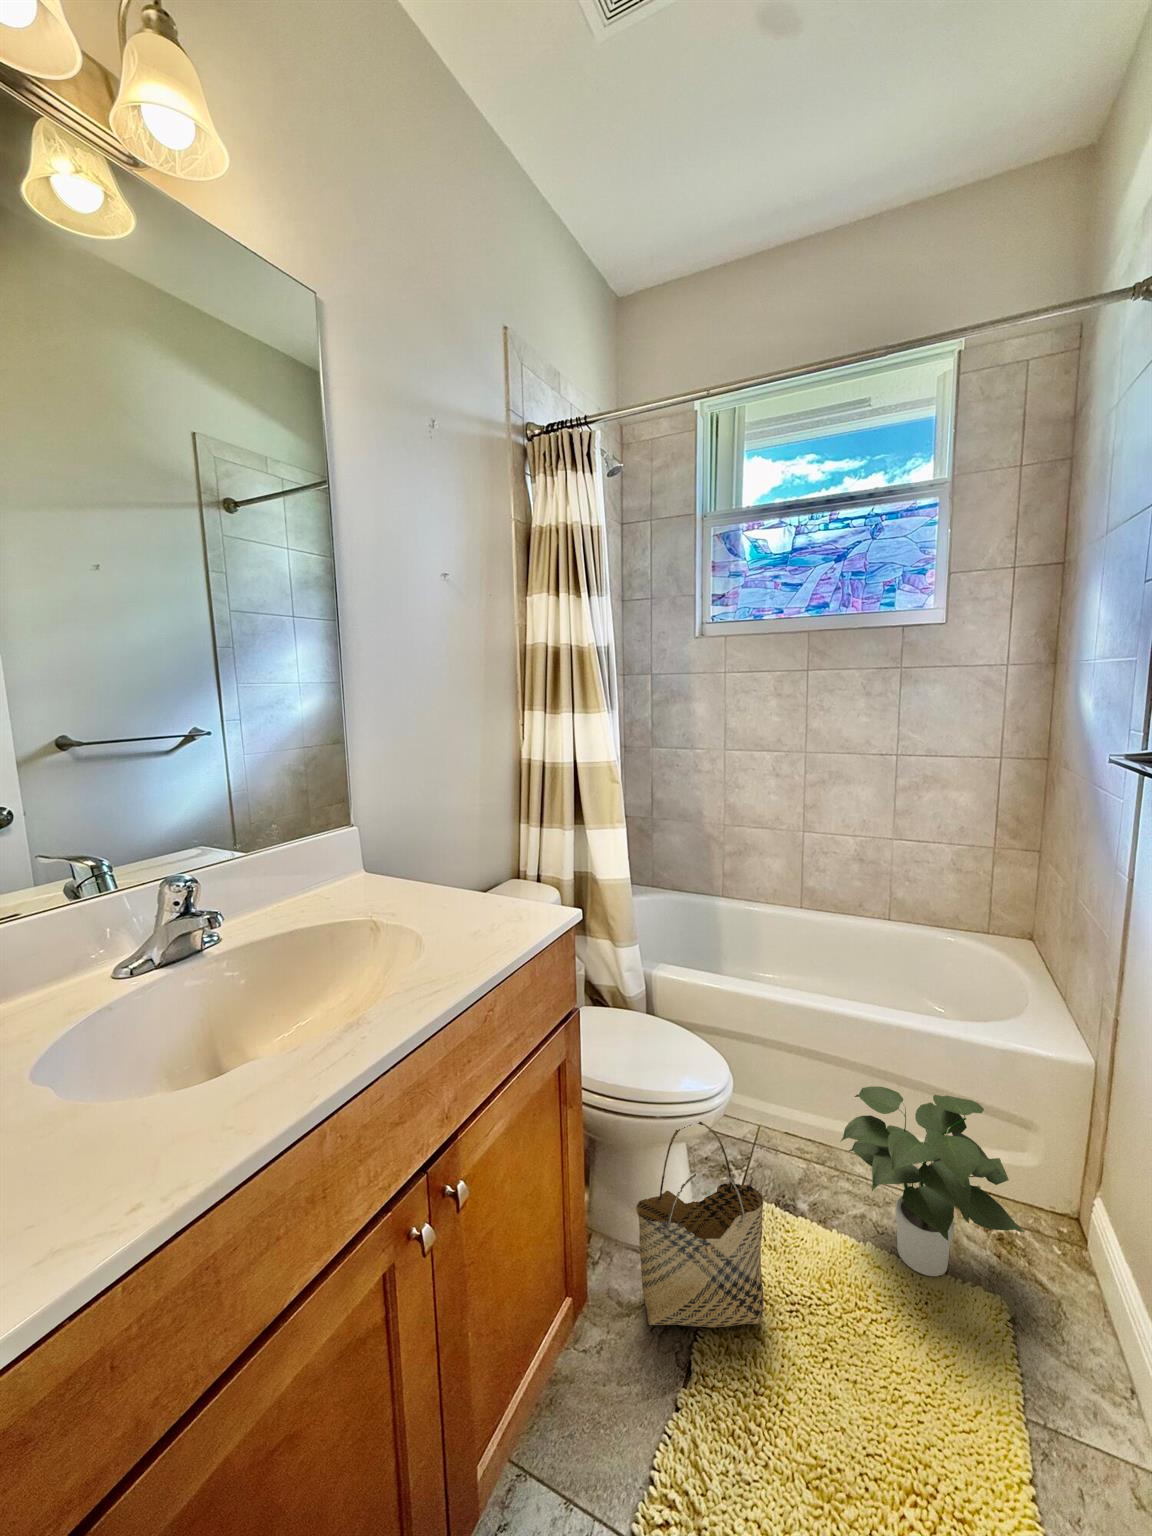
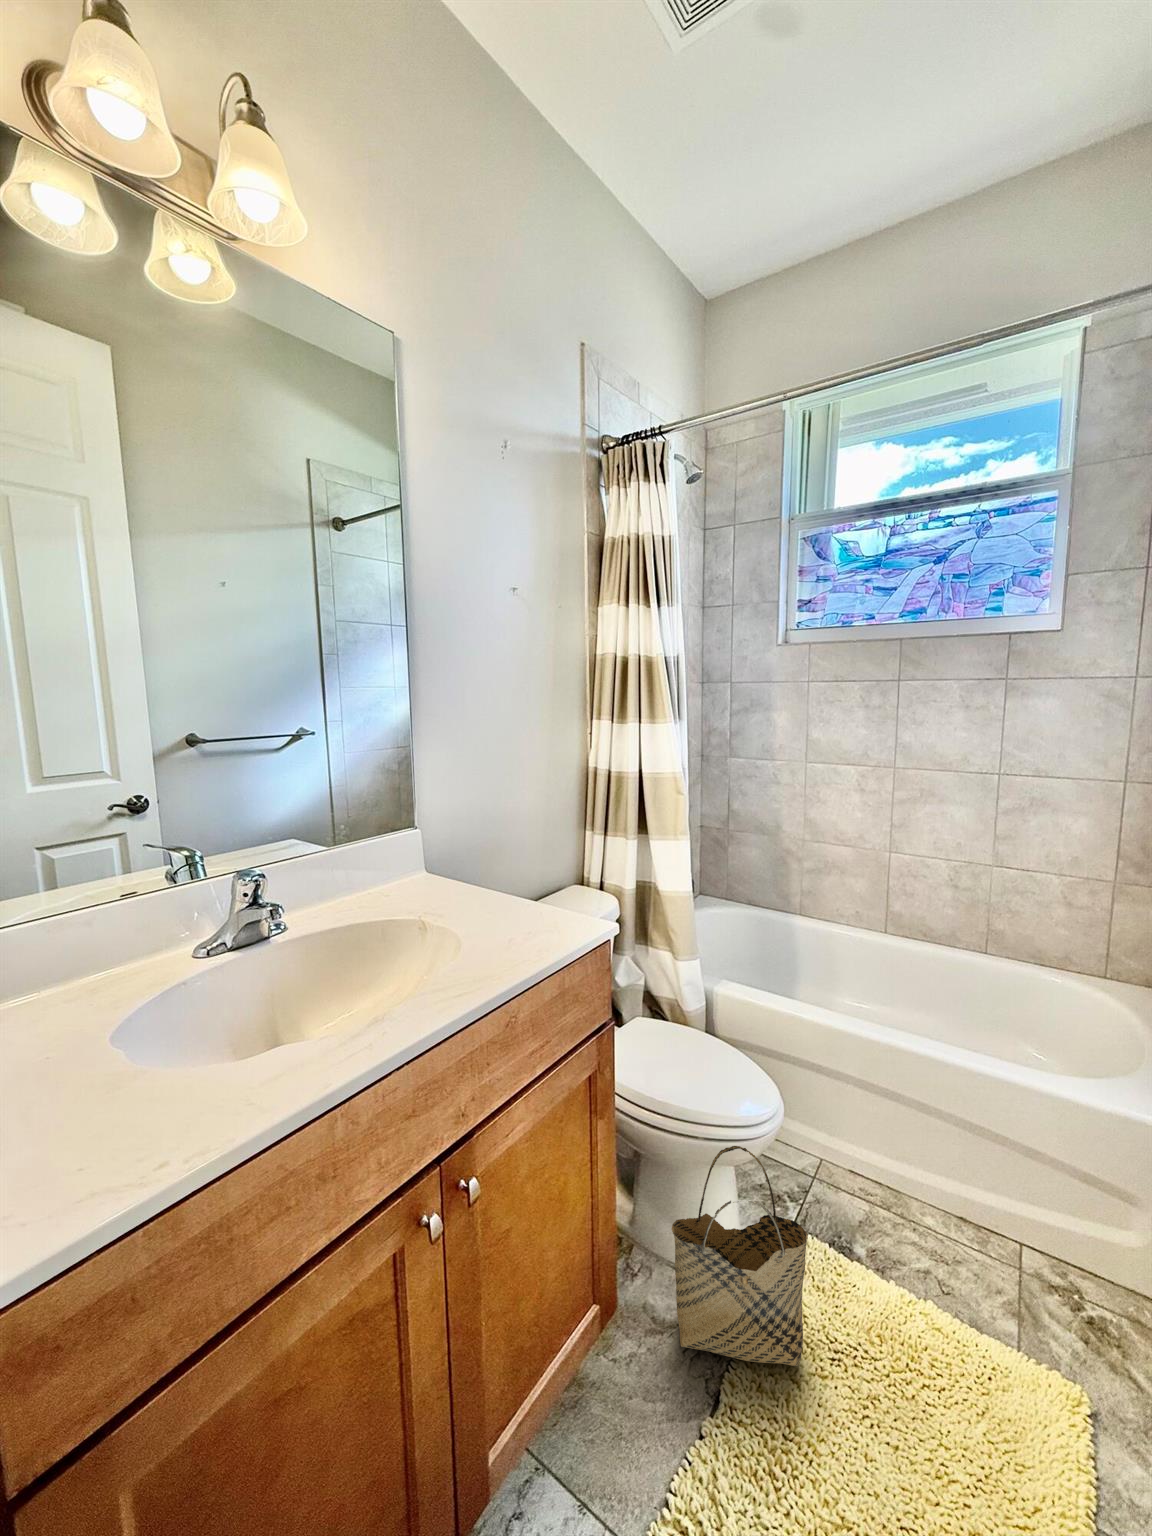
potted plant: present [841,1086,1024,1276] -> none [902,1133,1113,1350]

